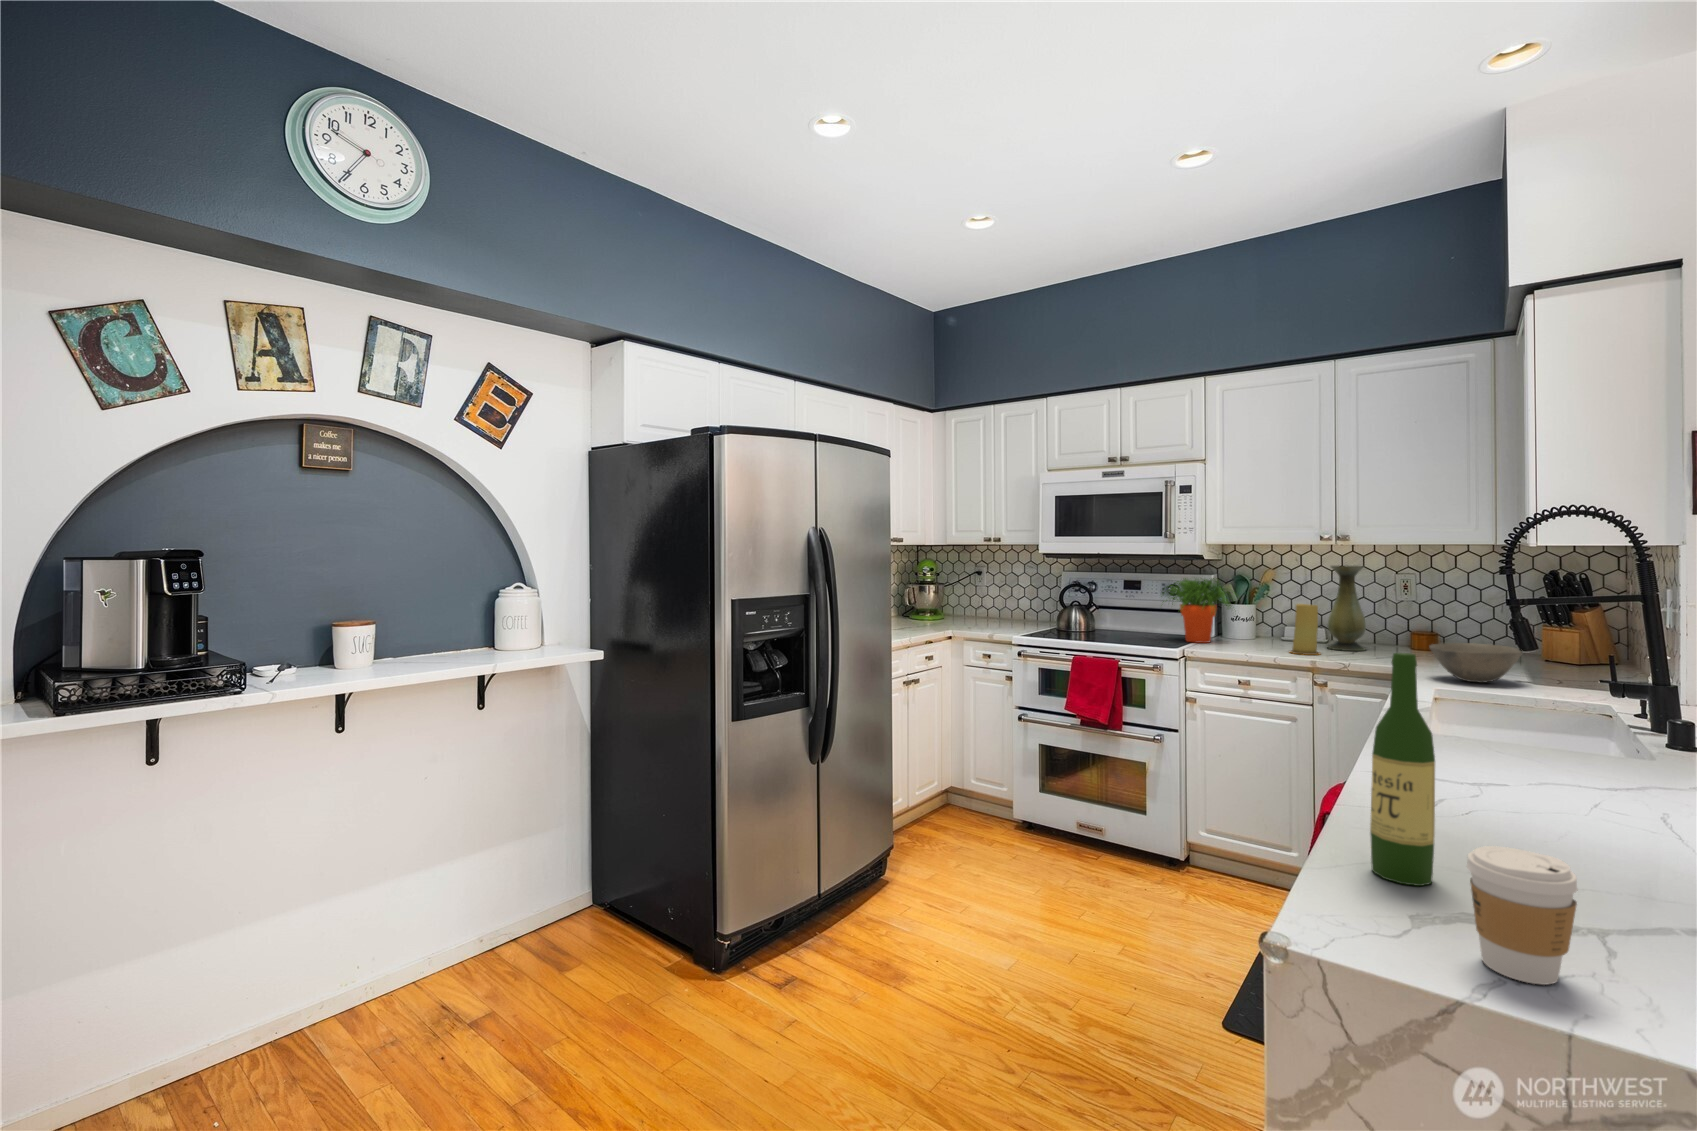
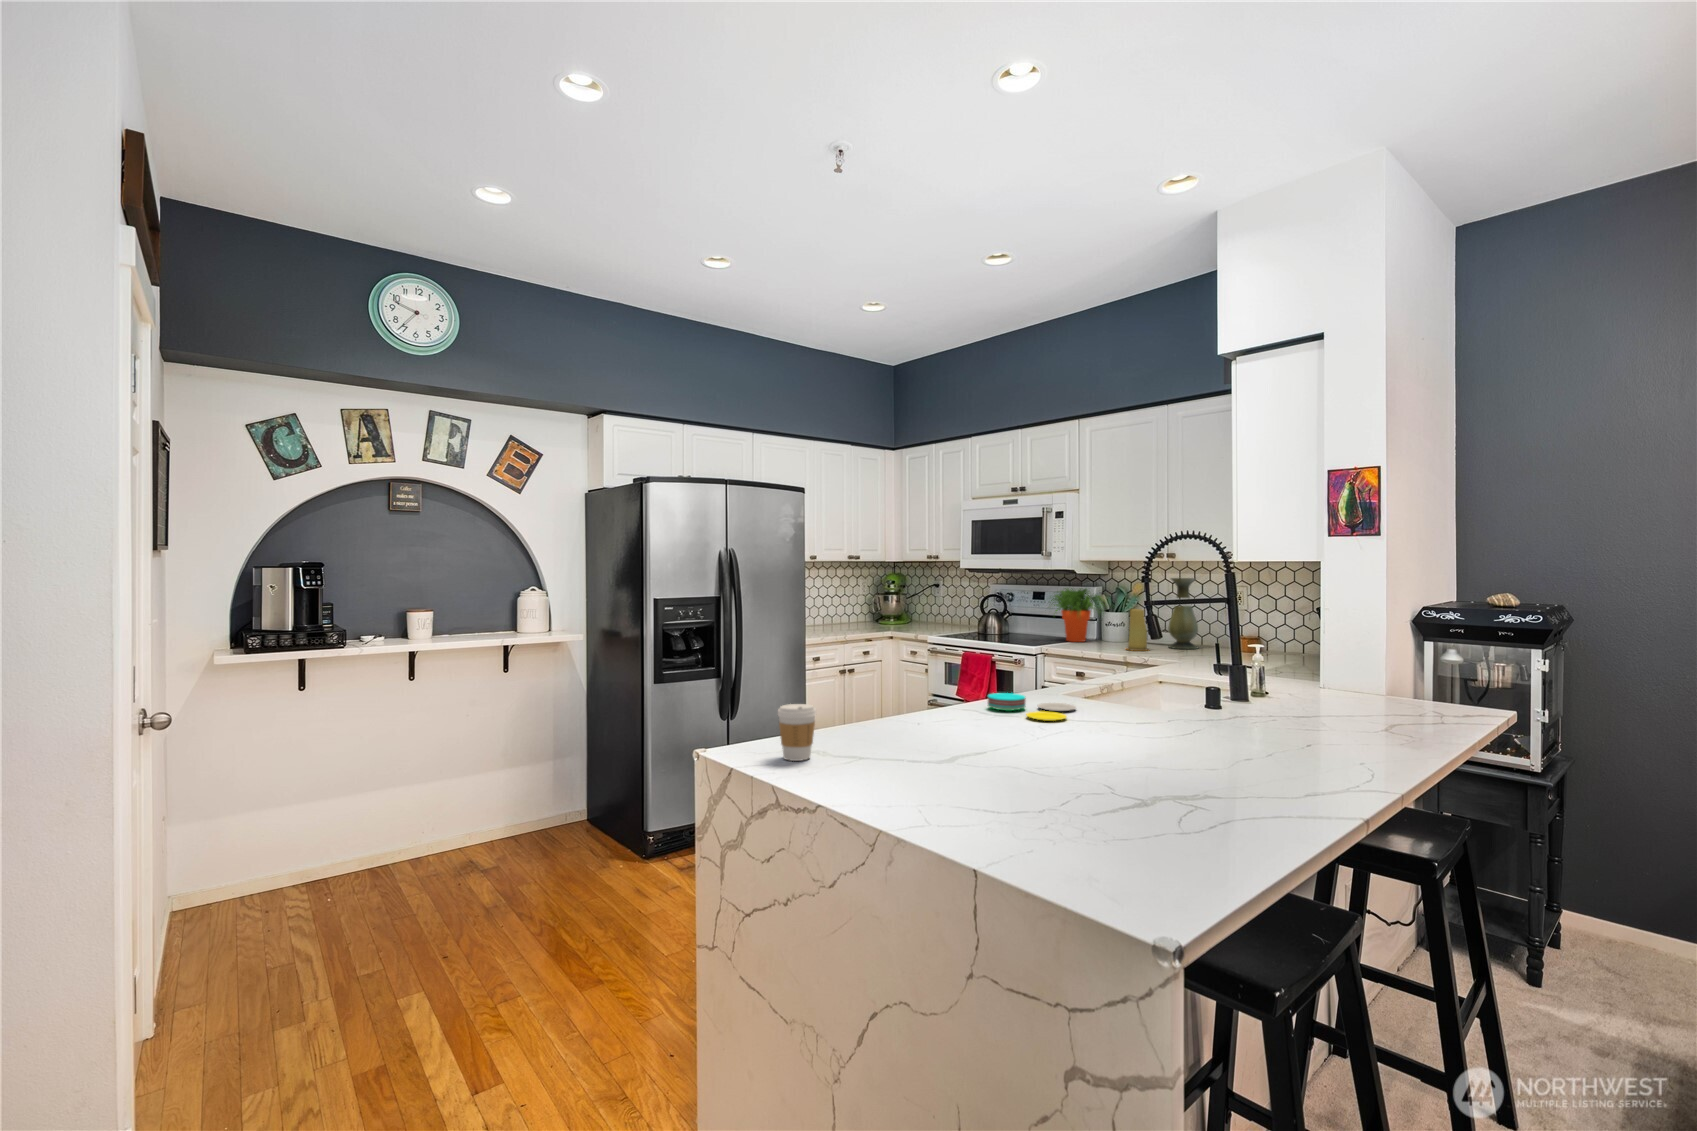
bowl: present [1430,643,1522,683] -> none [1174,639,1237,669]
wine bottle: present [1370,653,1435,886] -> none [820,618,848,739]
plate: none [1432,749,1637,806] -> present [988,693,1076,721]

